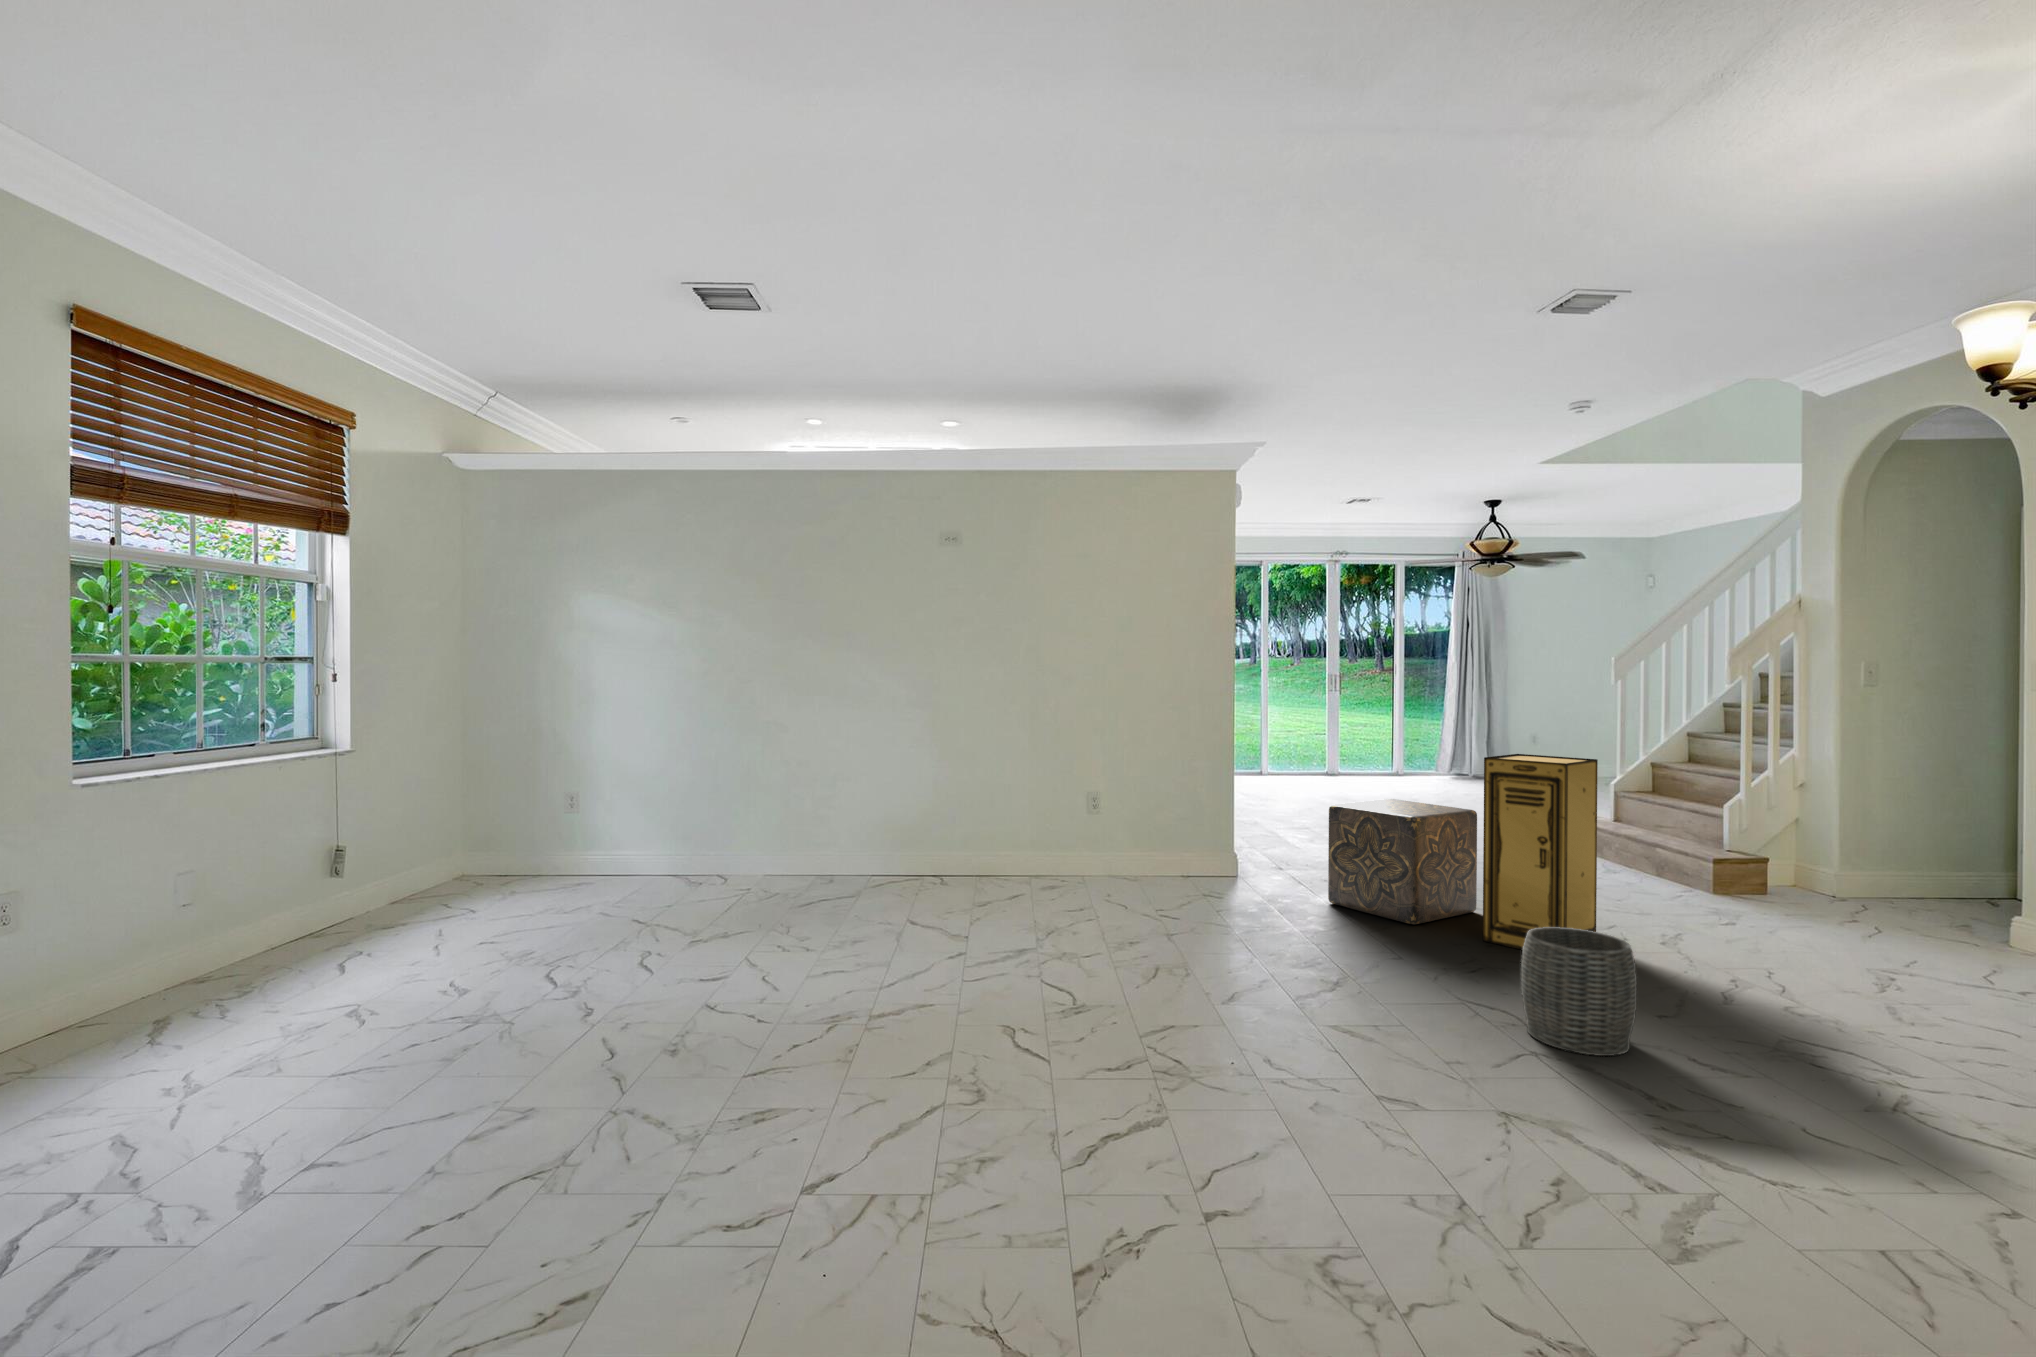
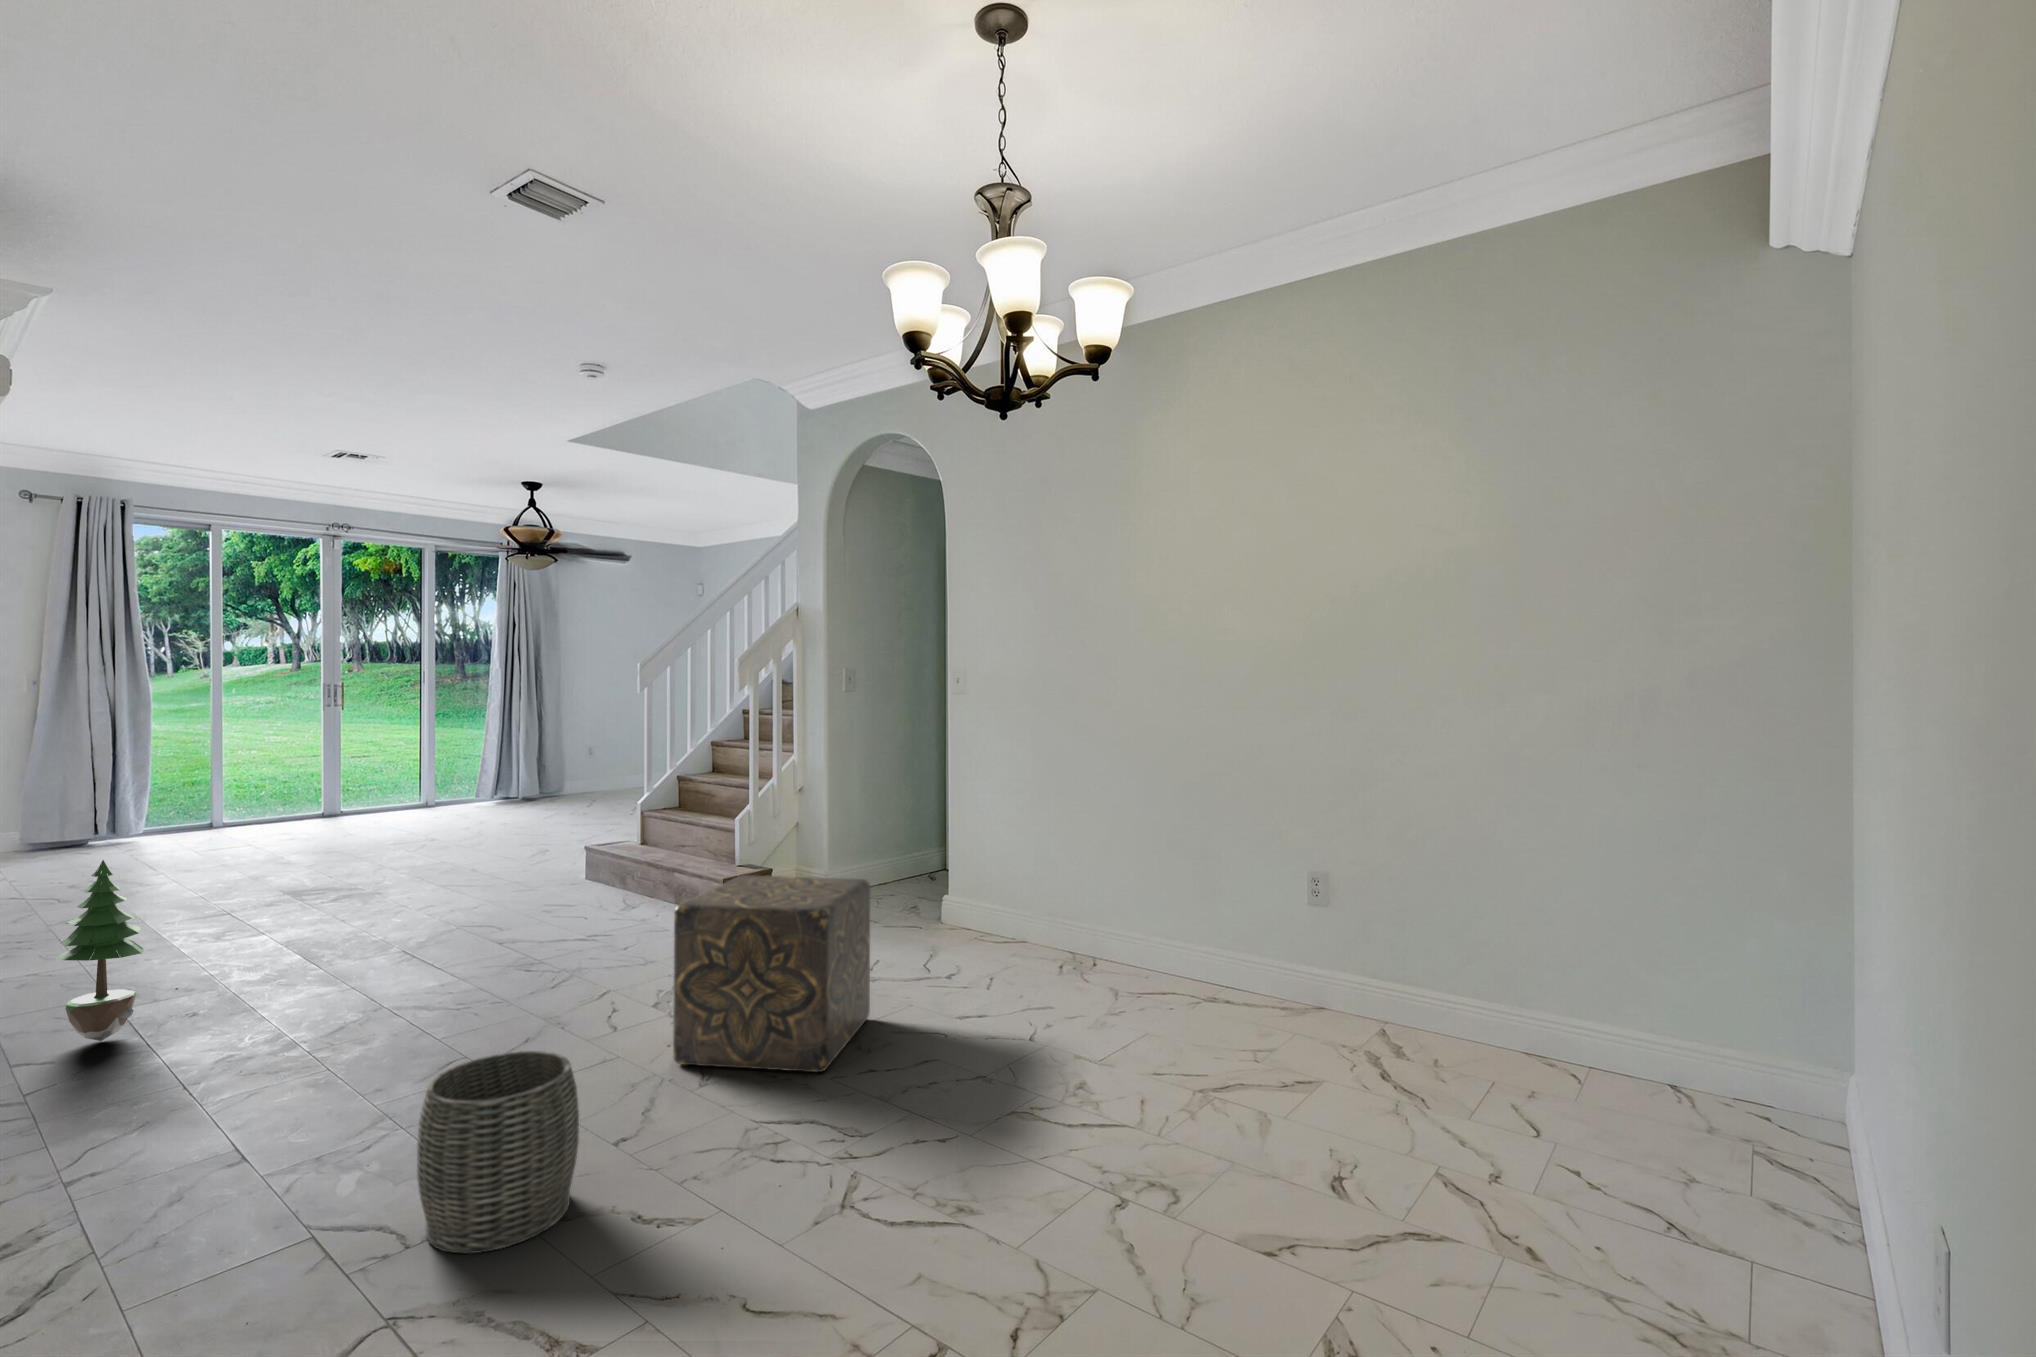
storage cabinet: present [1483,754,1598,950] -> none [428,795,582,1063]
potted tree: none [1256,776,1297,886] -> present [56,860,144,1041]
ottoman: present [1328,799,1477,925] -> present [673,875,870,1072]

